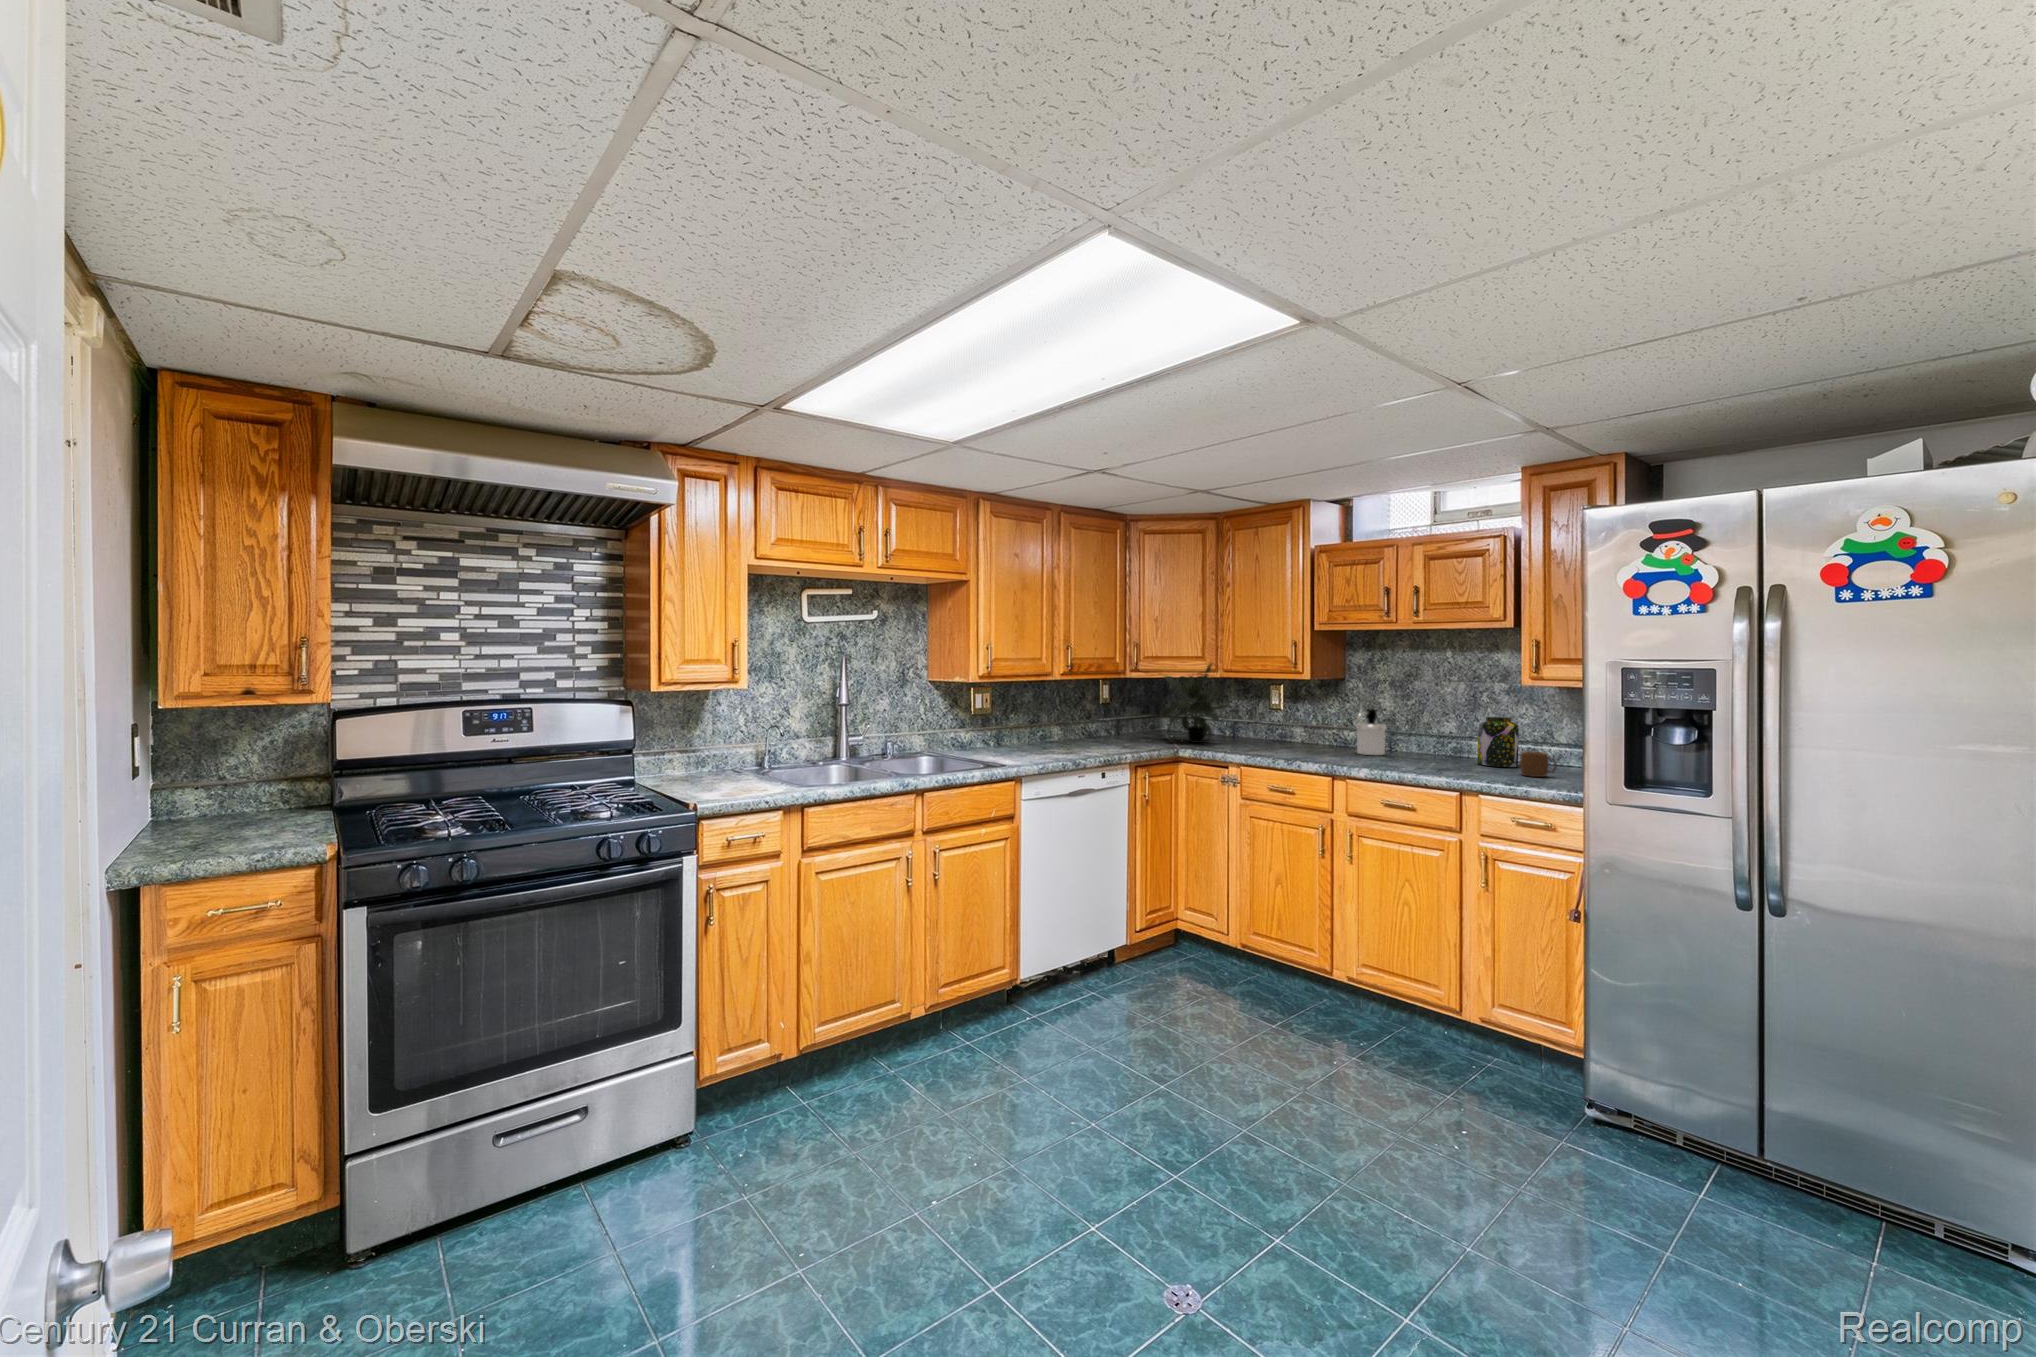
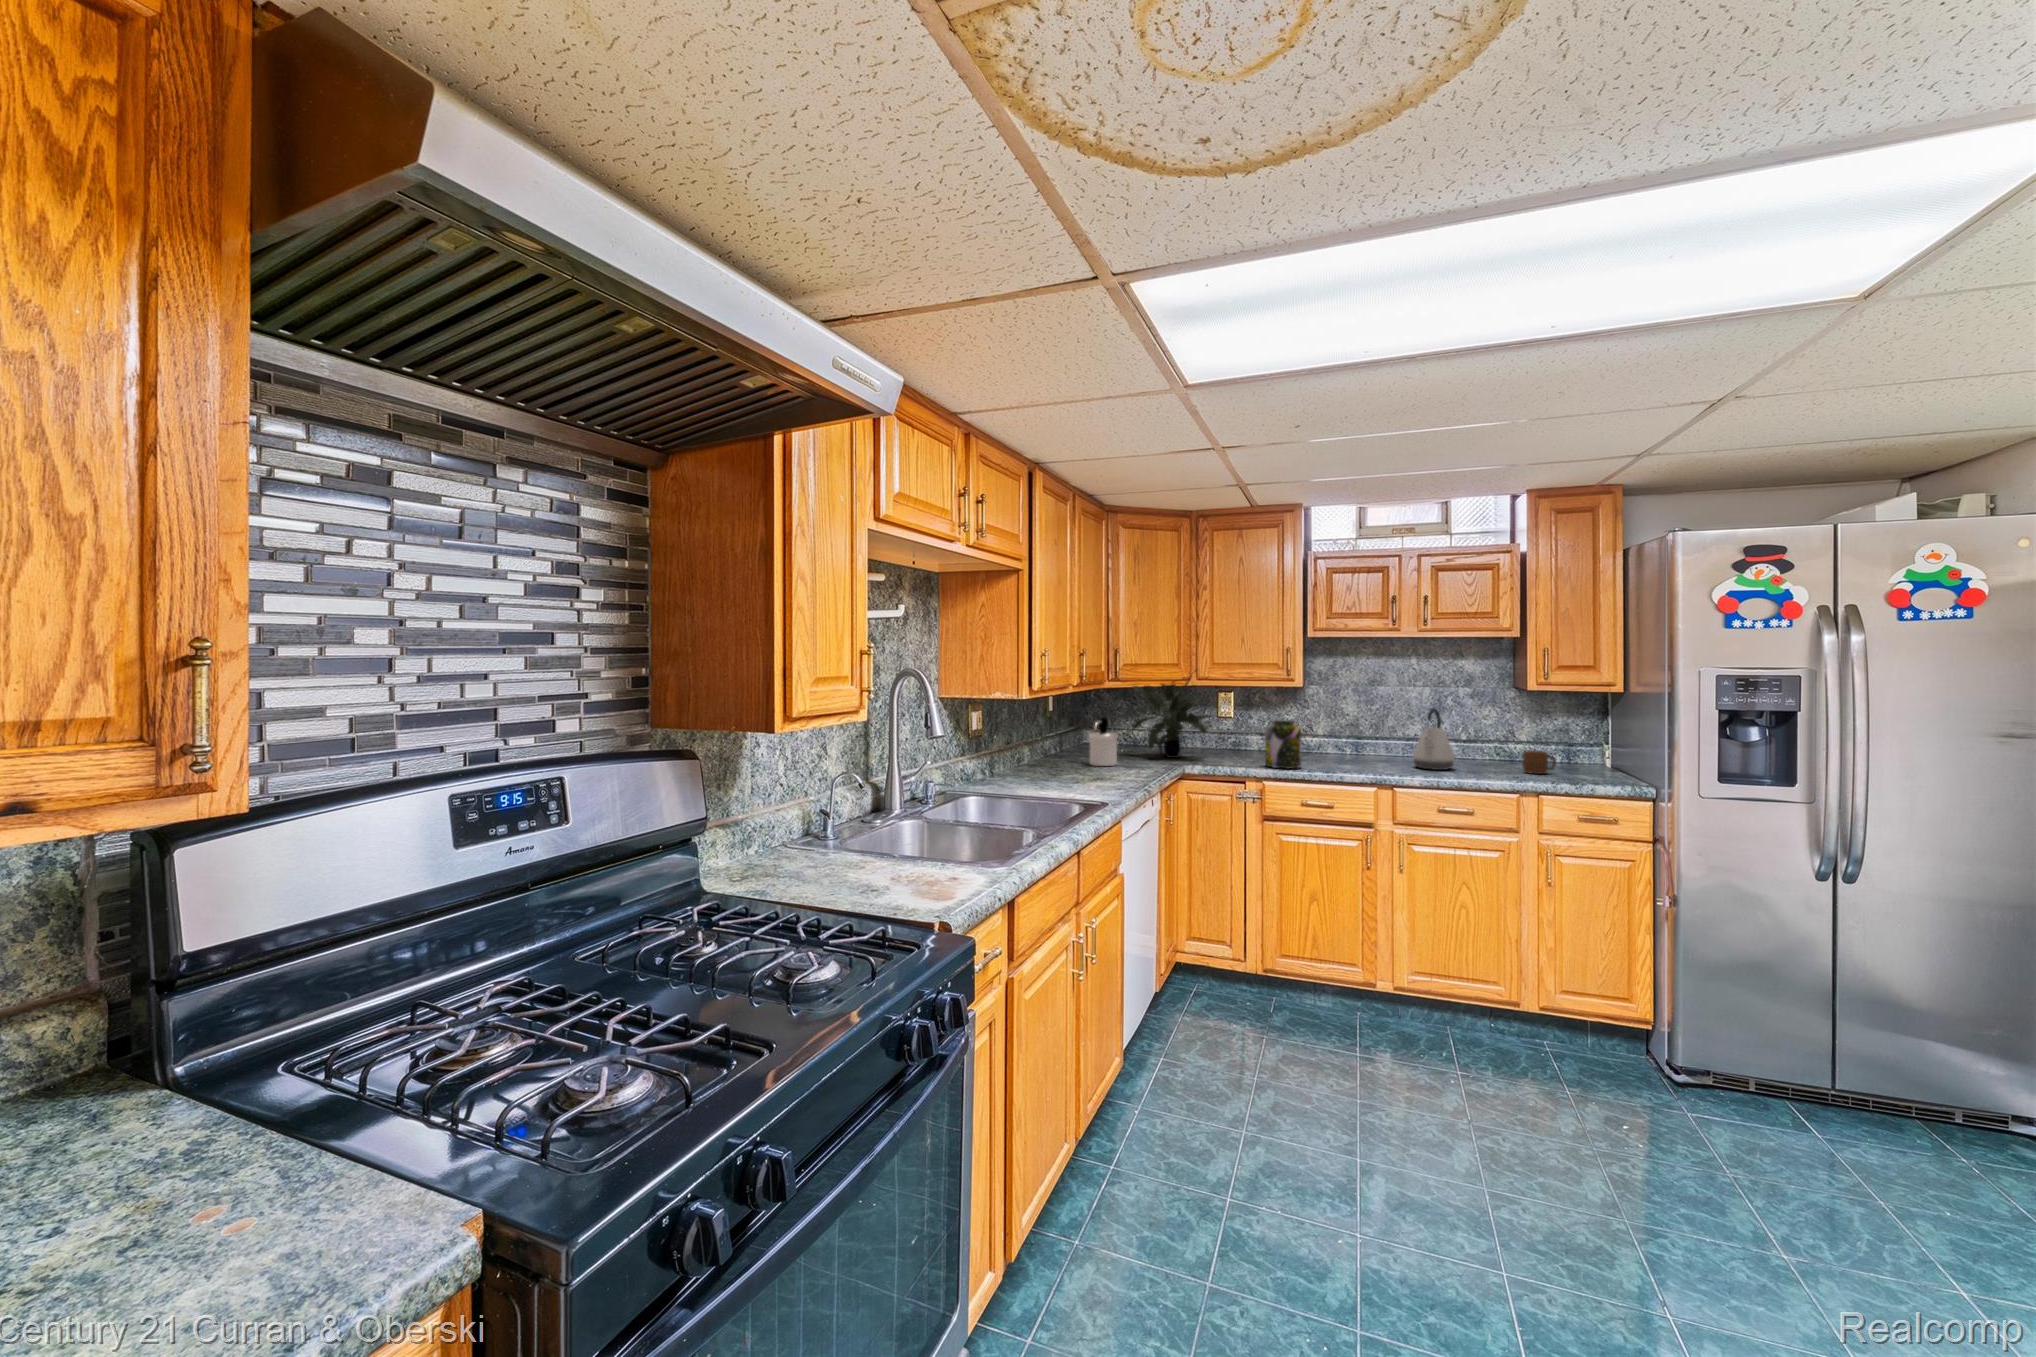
kettle: none [1406,703,1450,766] -> present [1413,708,1455,770]
soap dispenser: present [1356,709,1386,755] -> present [1089,717,1118,766]
jar: present [1478,717,1519,767] -> present [1265,720,1301,768]

